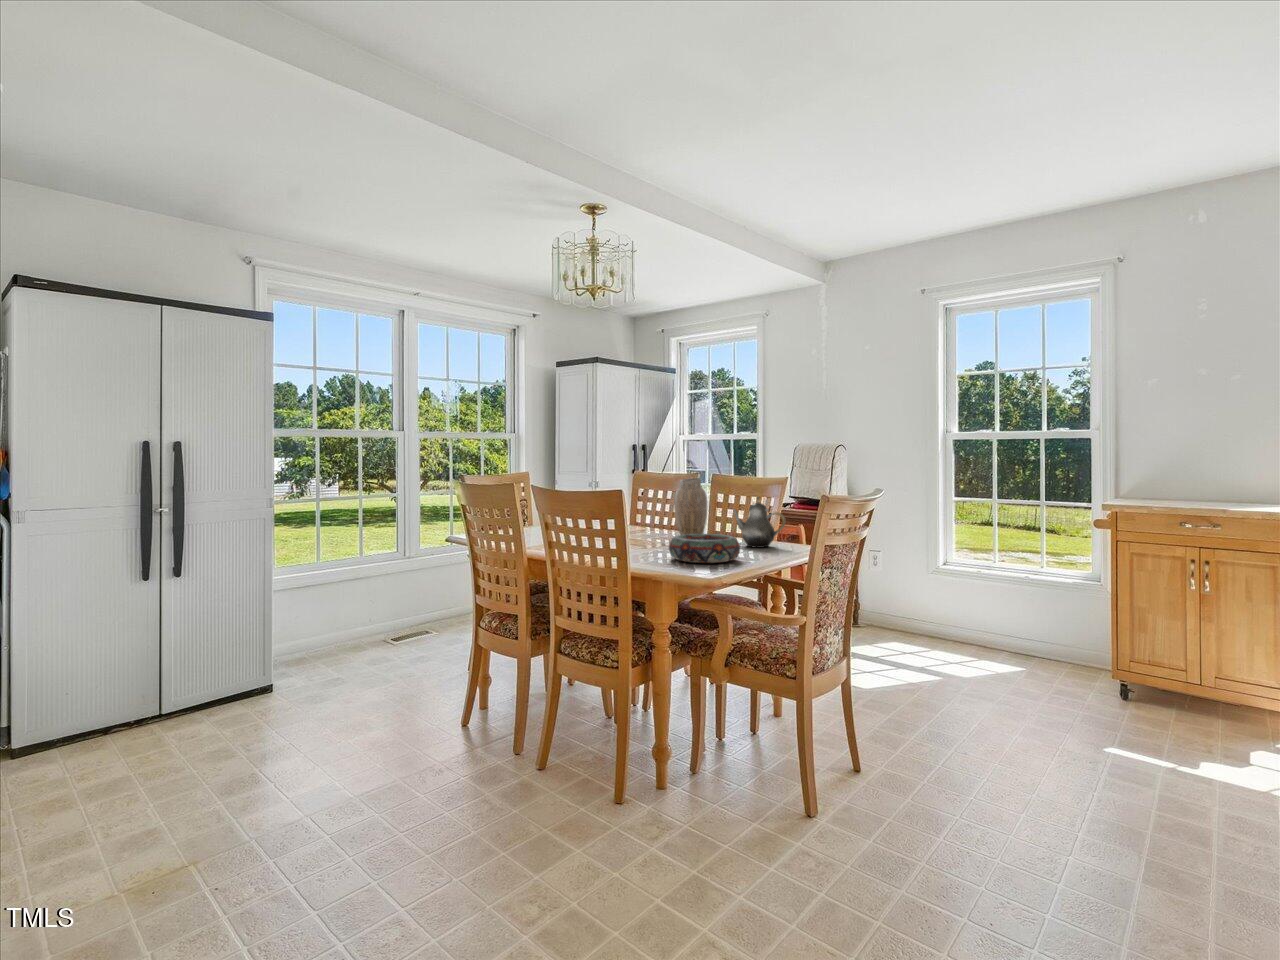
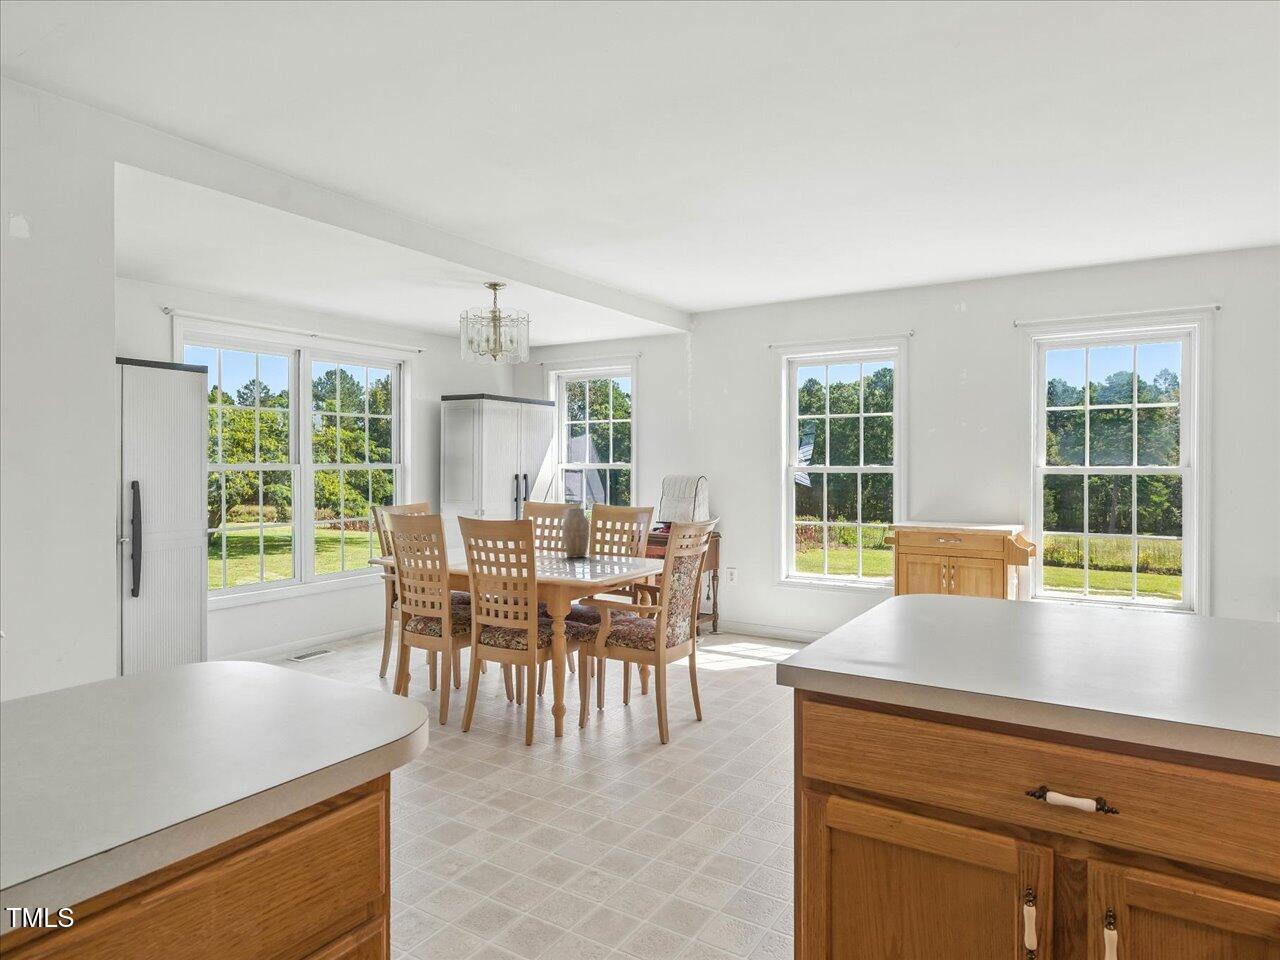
teapot: present [734,497,786,548] -> none [609,523,651,562]
decorative bowl: present [669,534,740,563] -> none [563,552,616,572]

